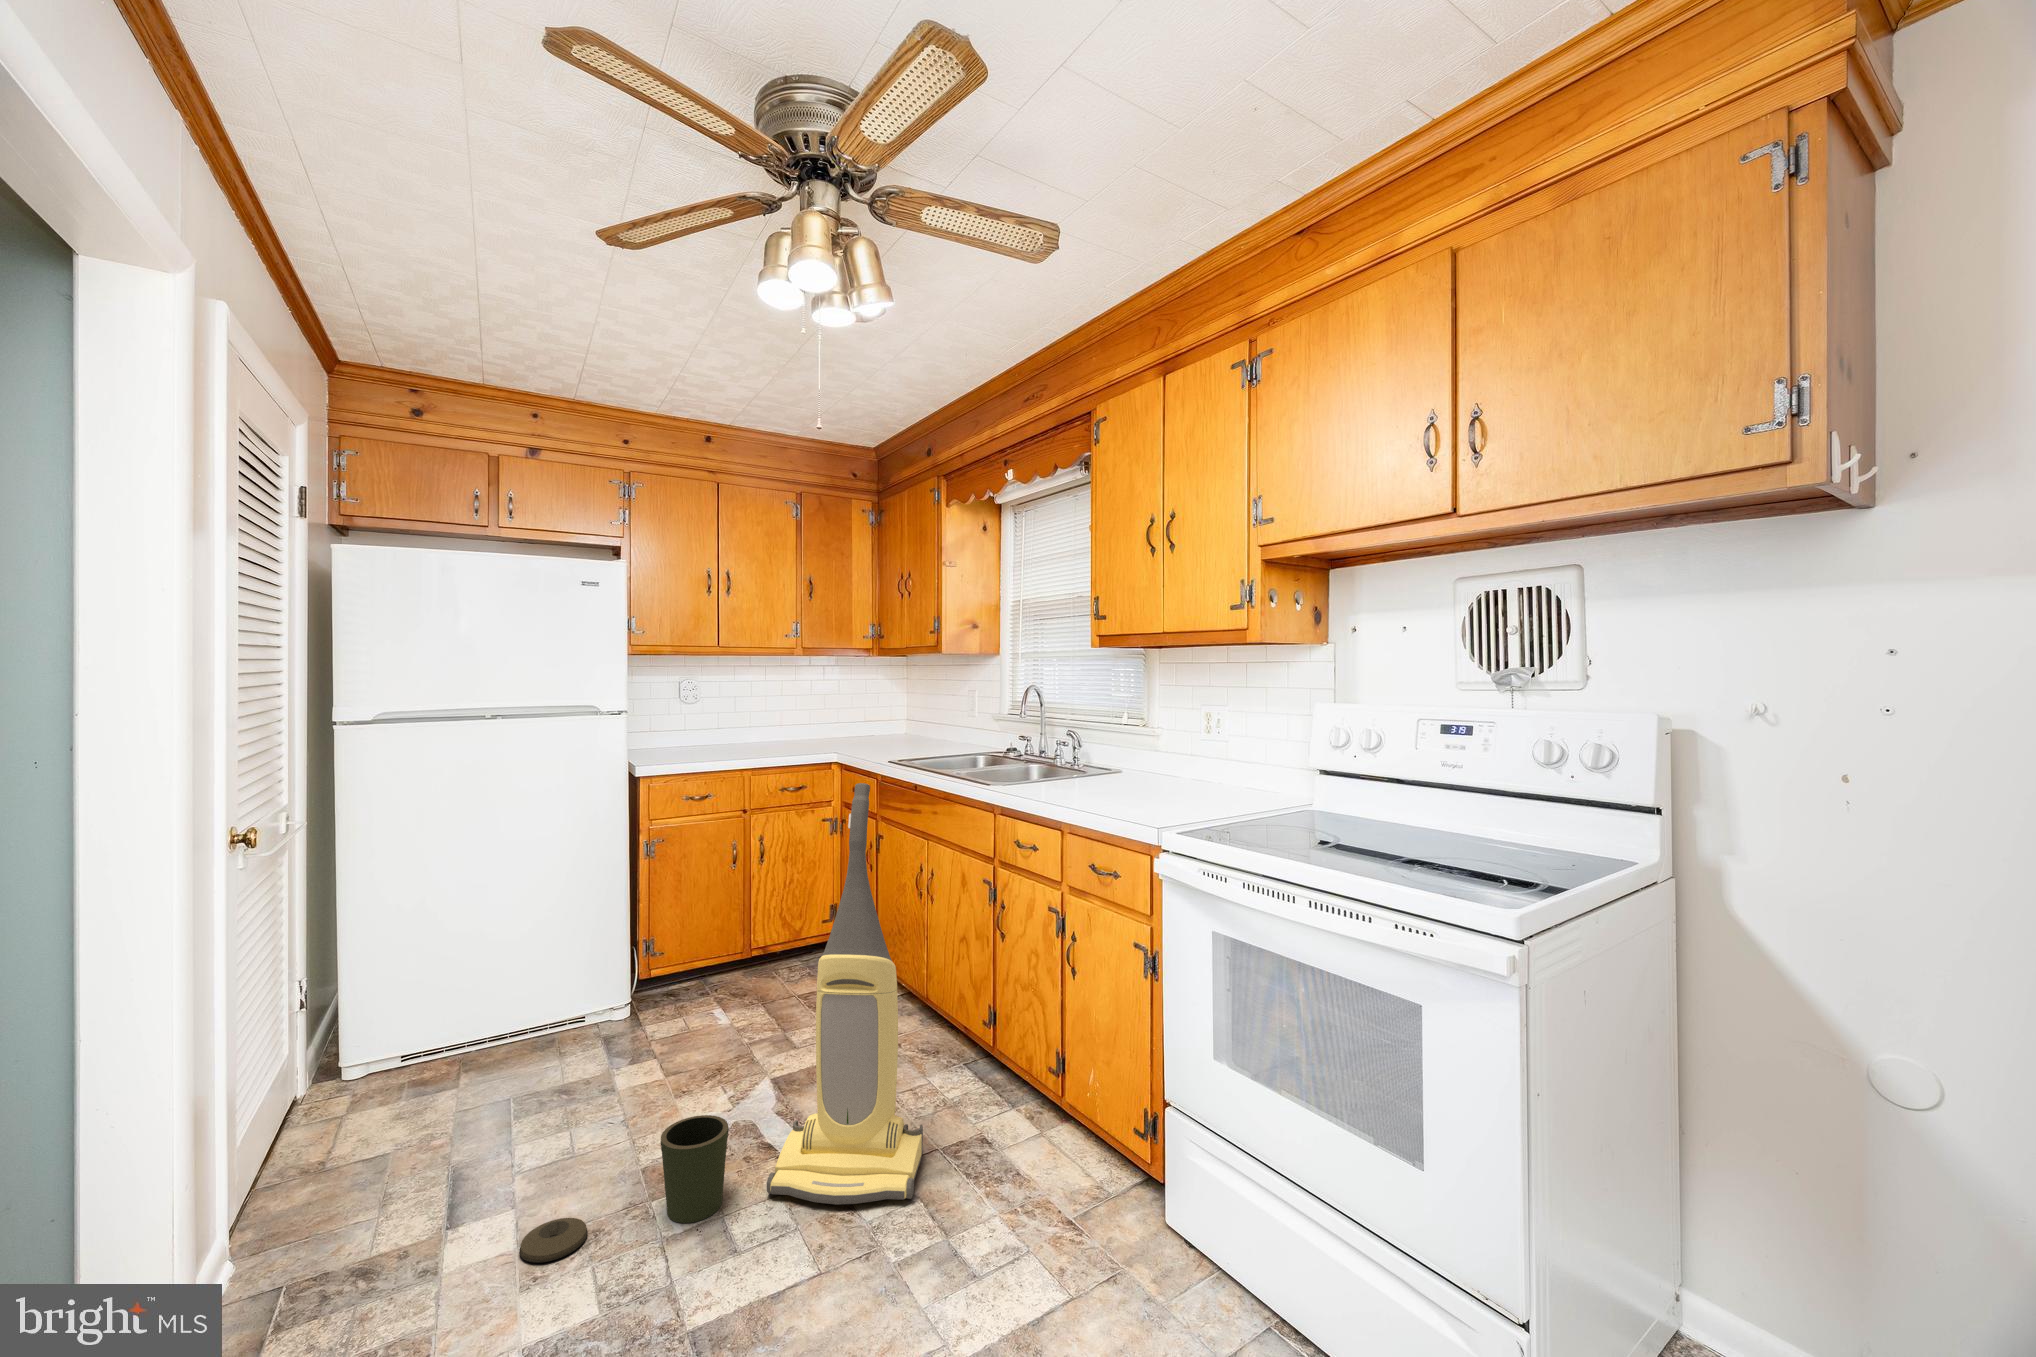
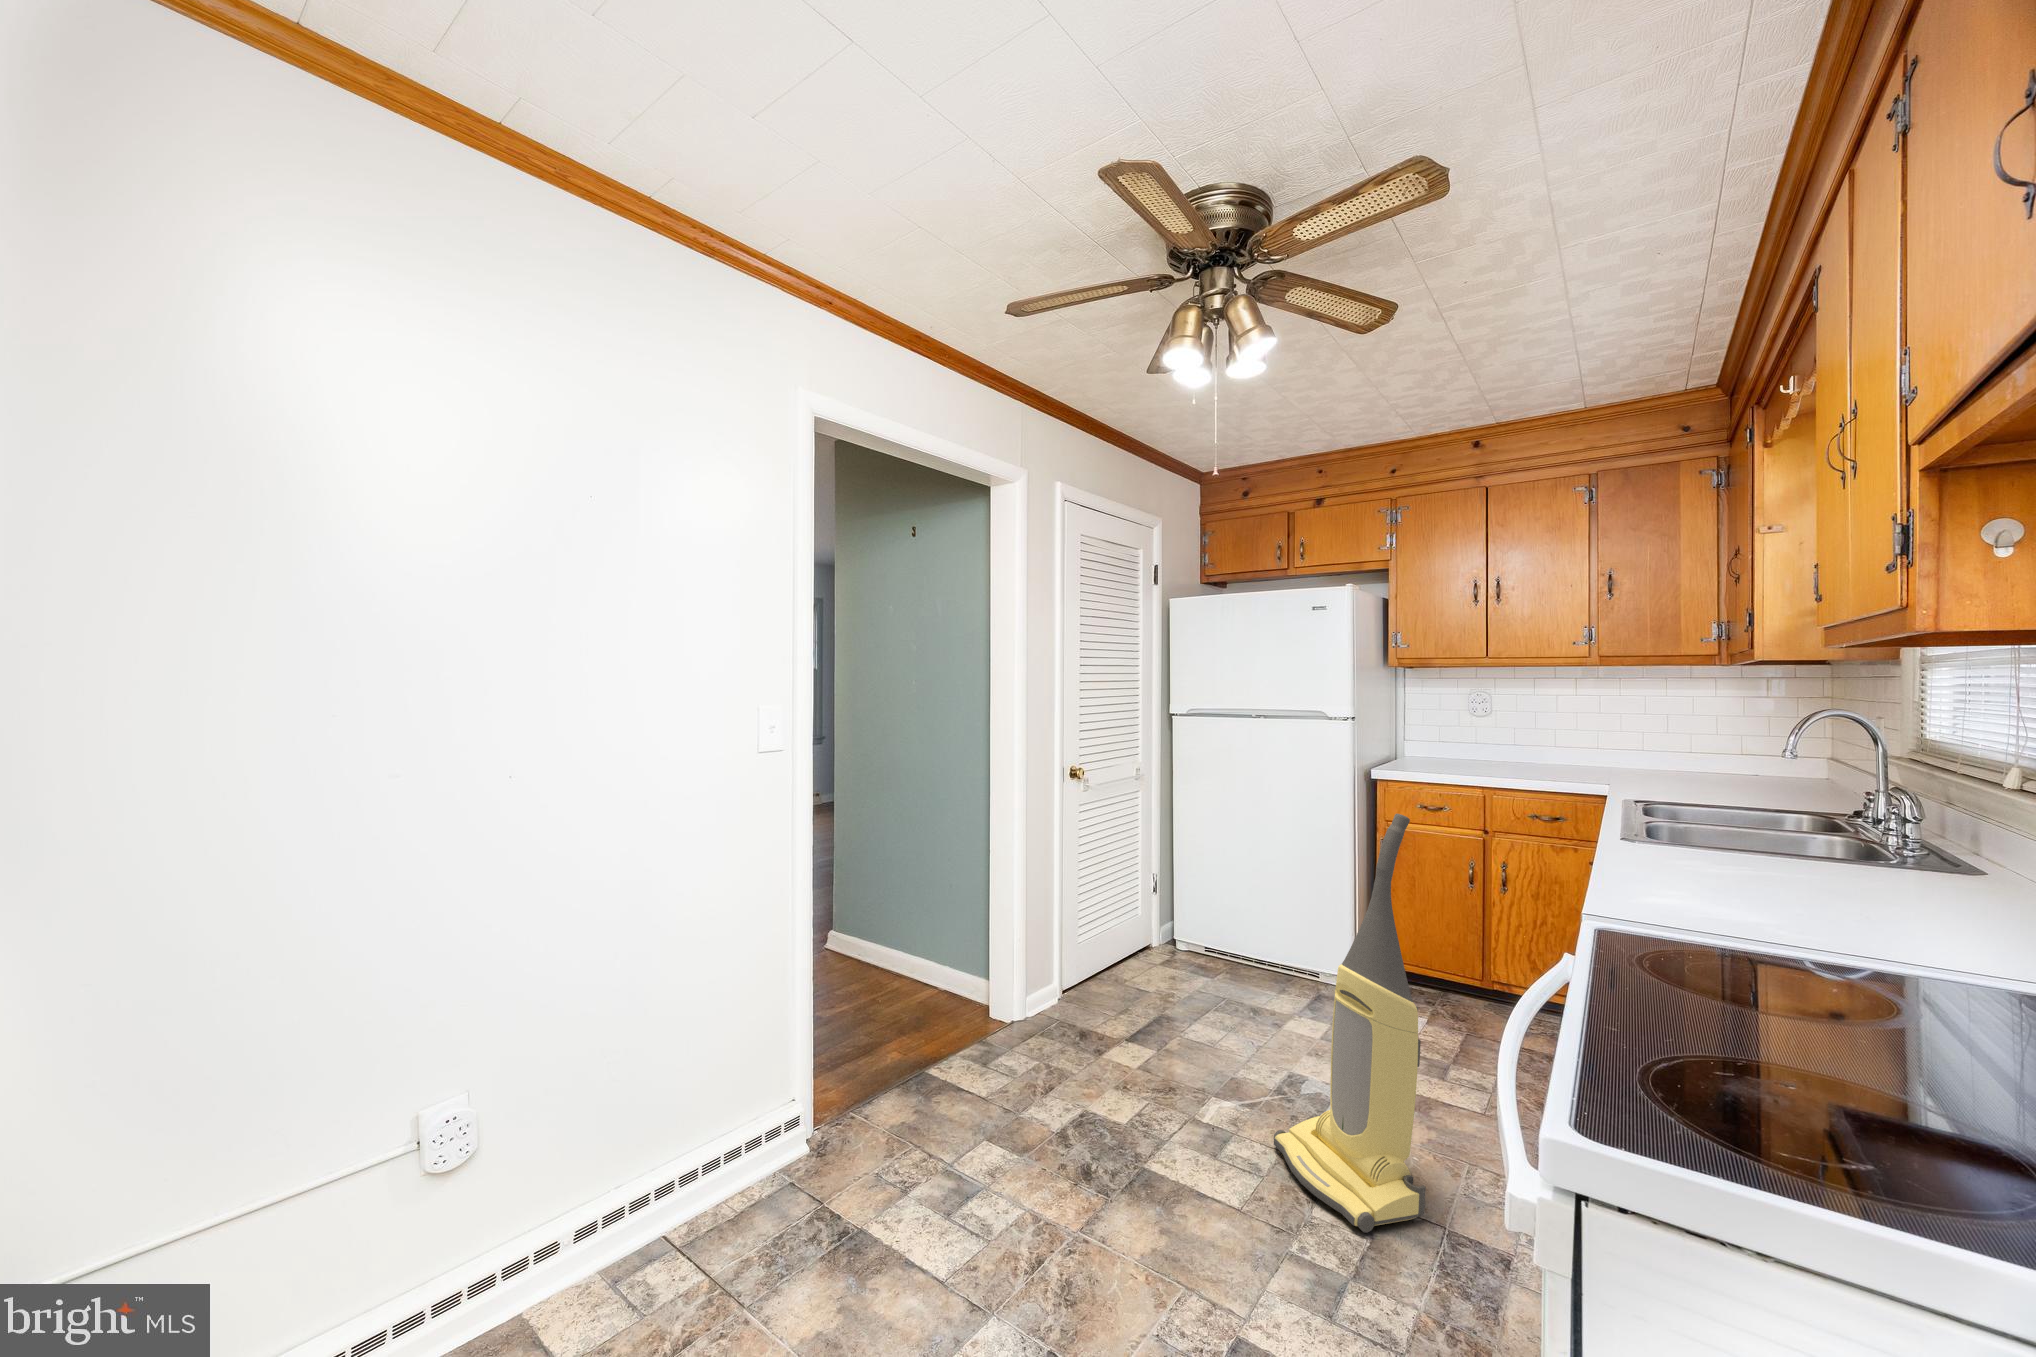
trash can: present [520,1115,729,1262] -> none [1130,1046,1260,1129]

